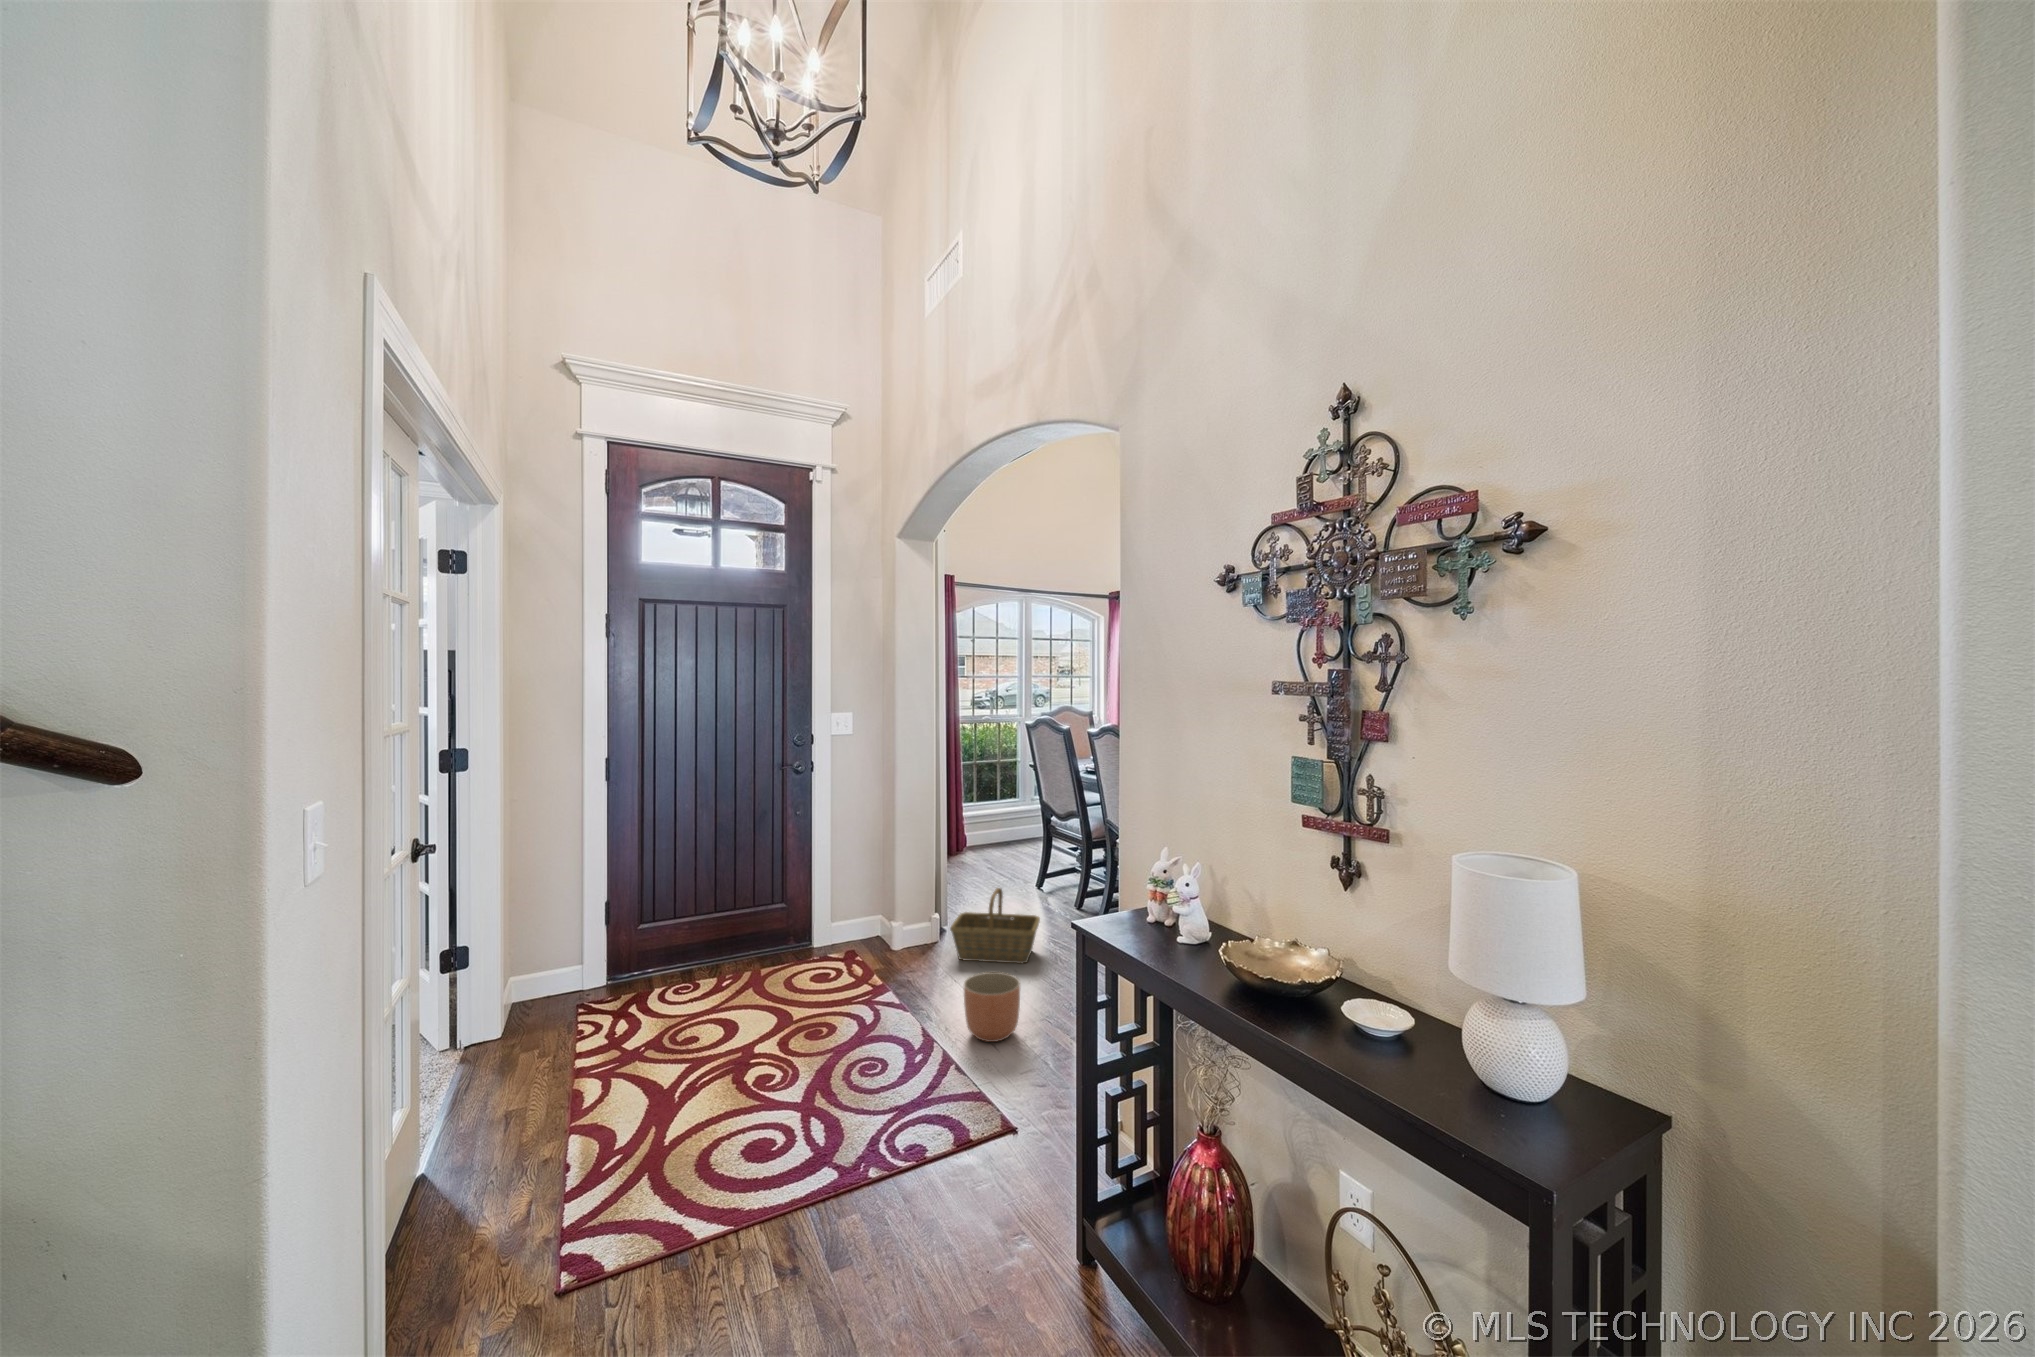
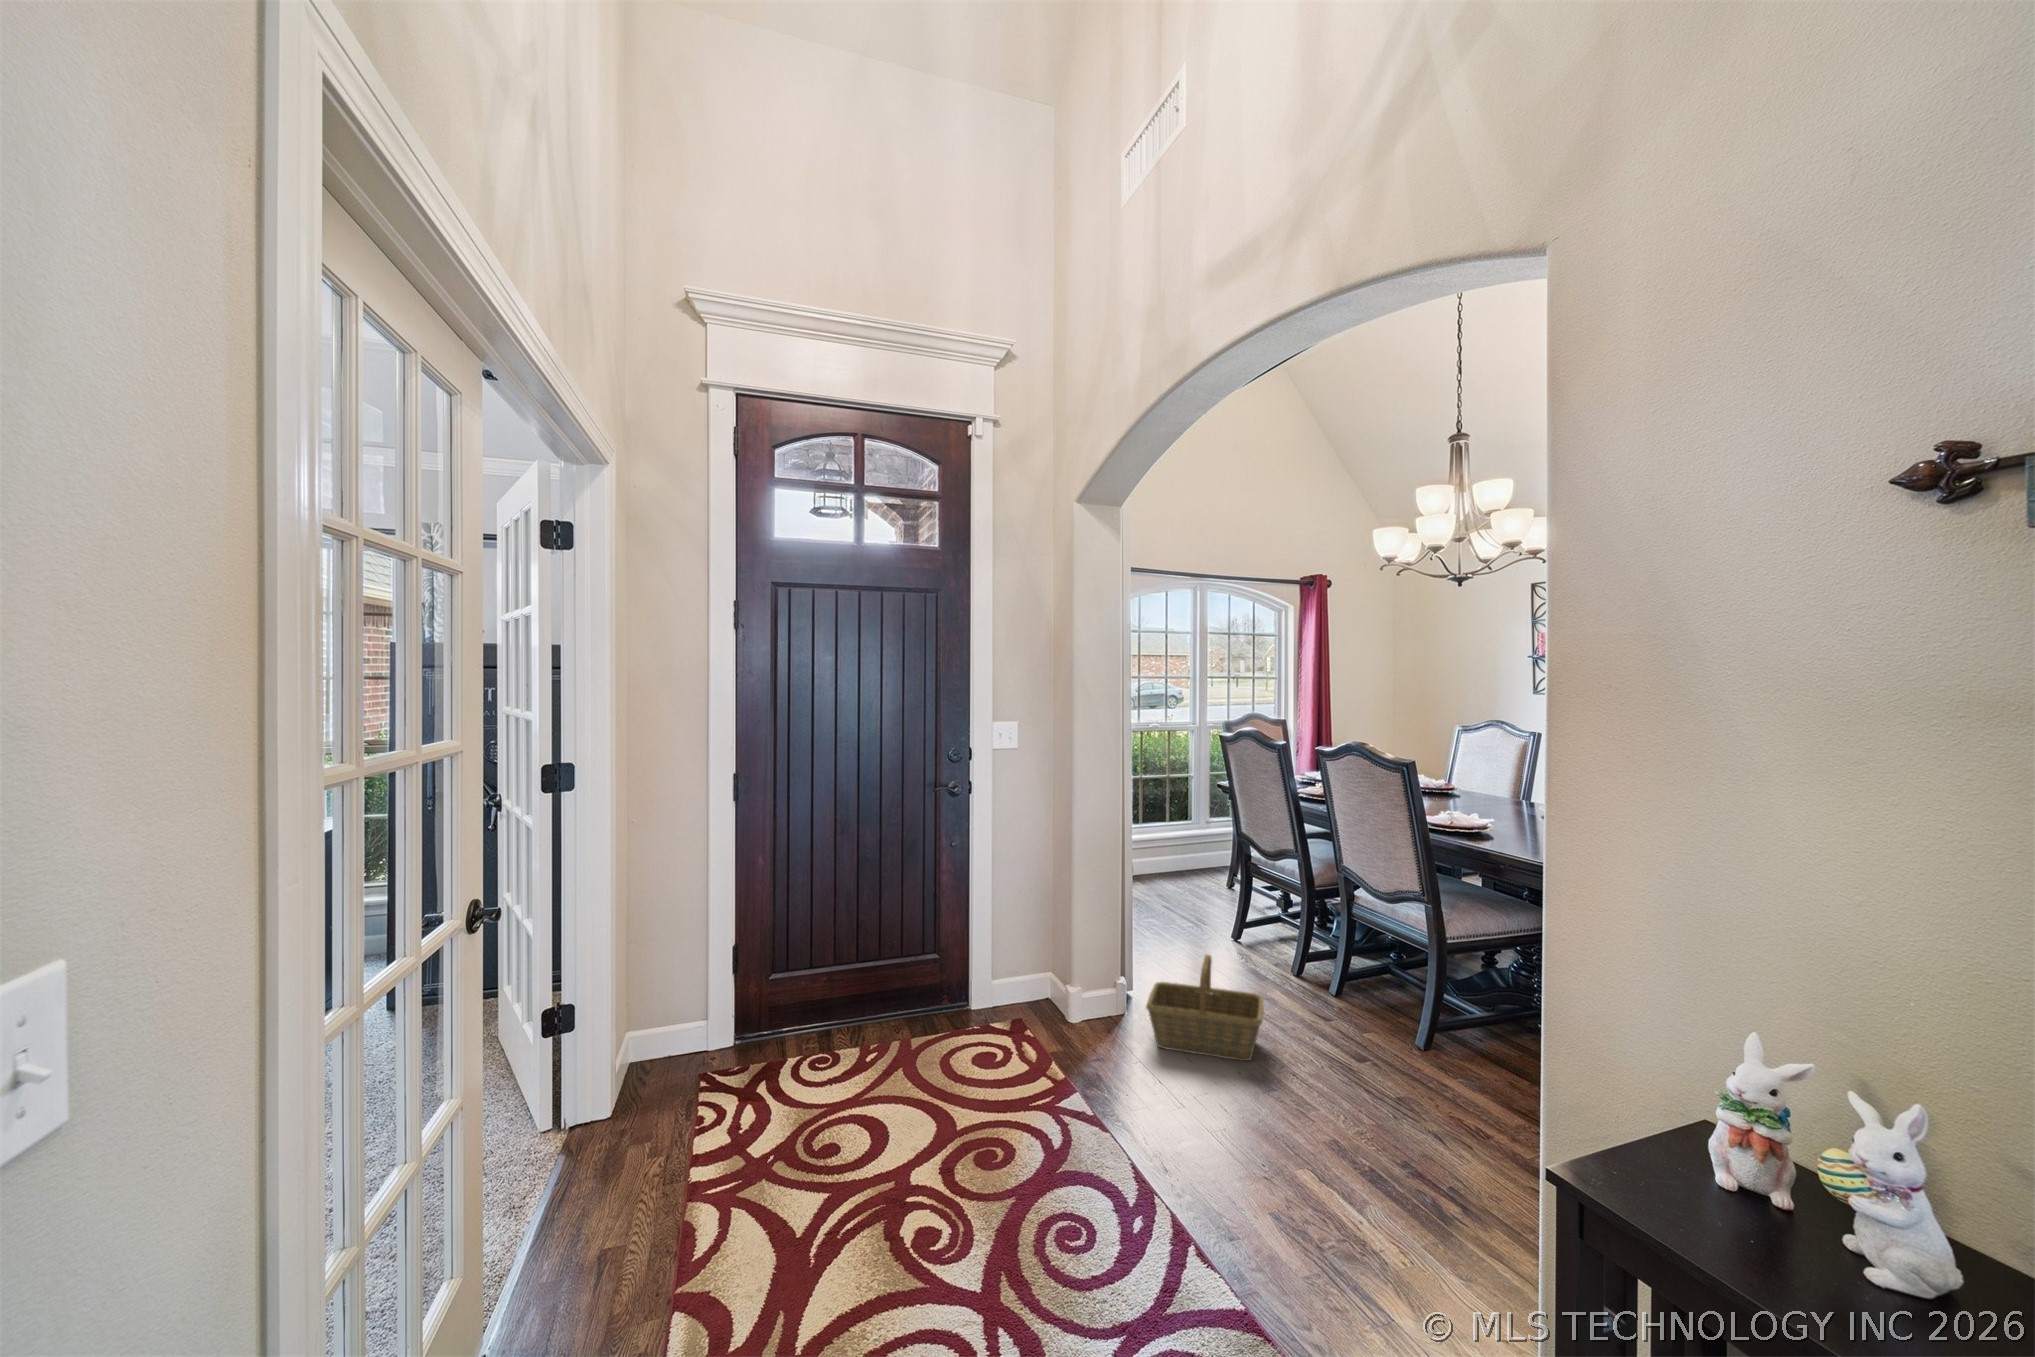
planter: present [964,972,1020,1042] -> none [1191,1093,1273,1202]

